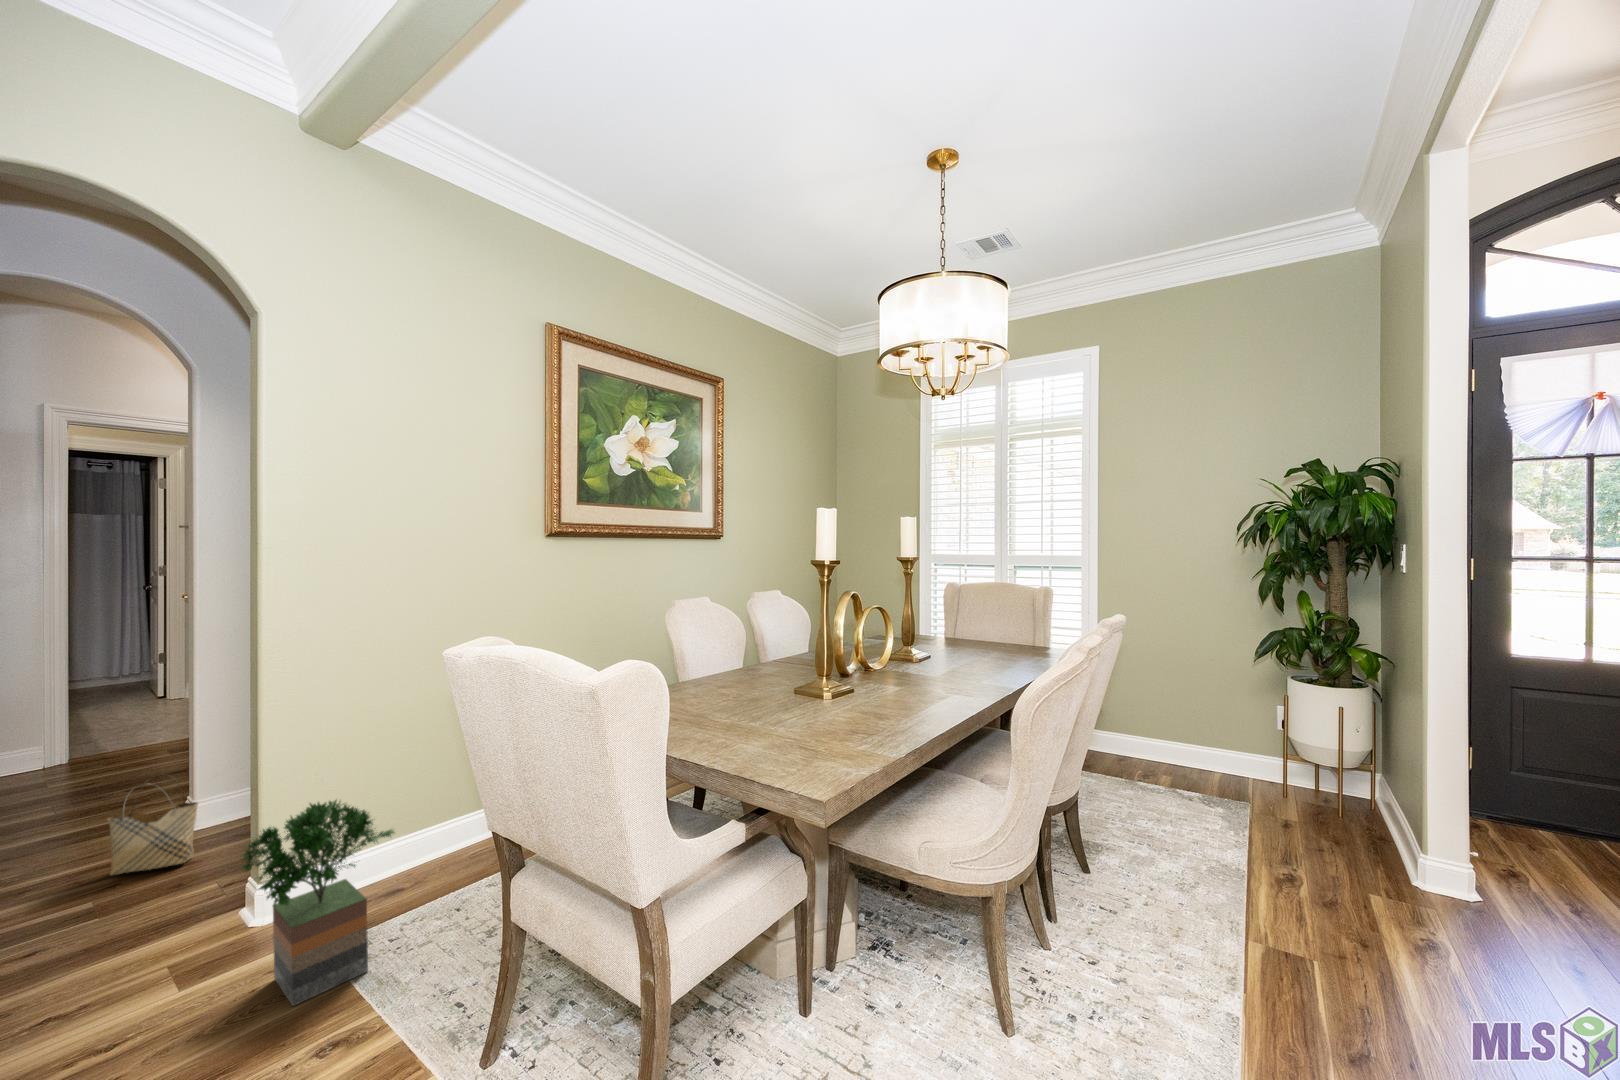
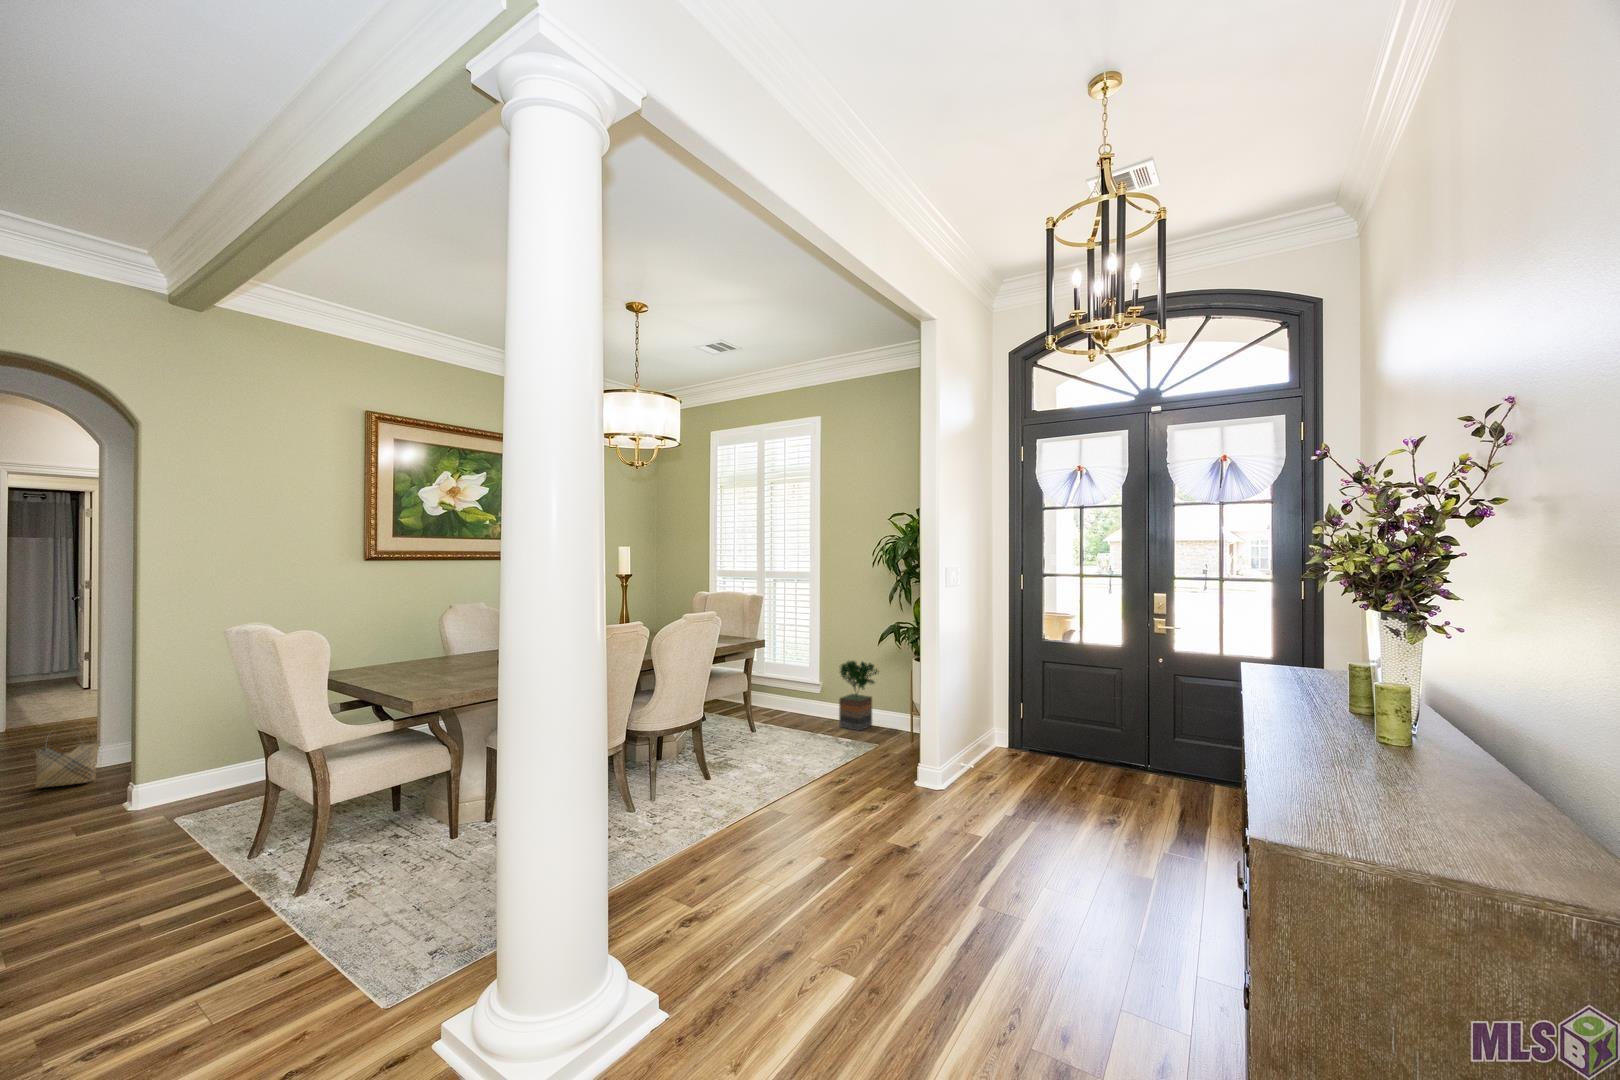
potted tree: present [240,800,394,1006] -> present [839,661,878,731]

